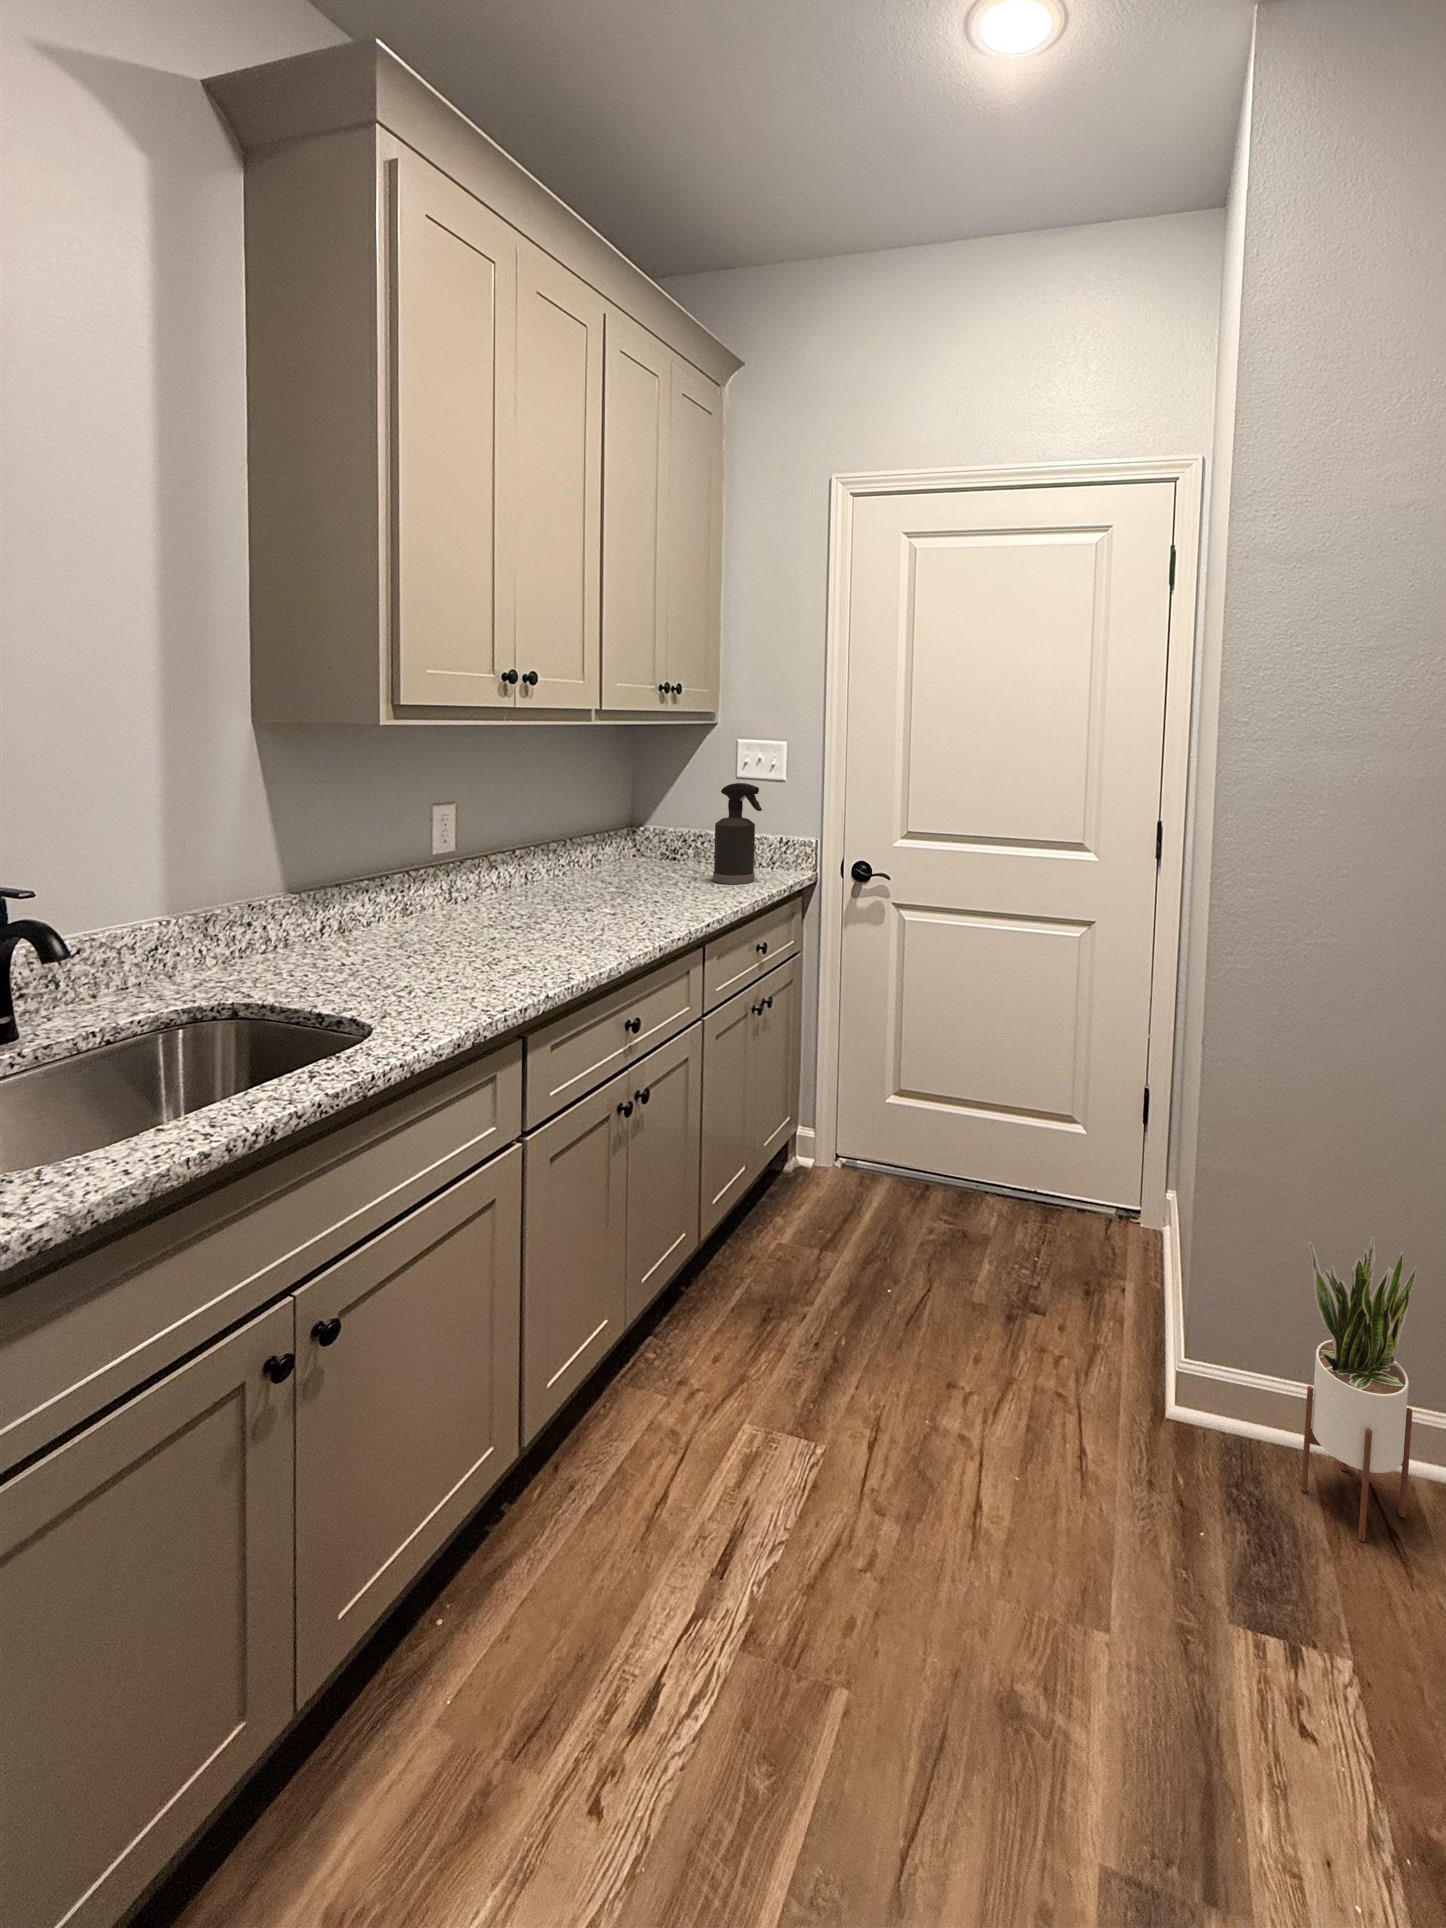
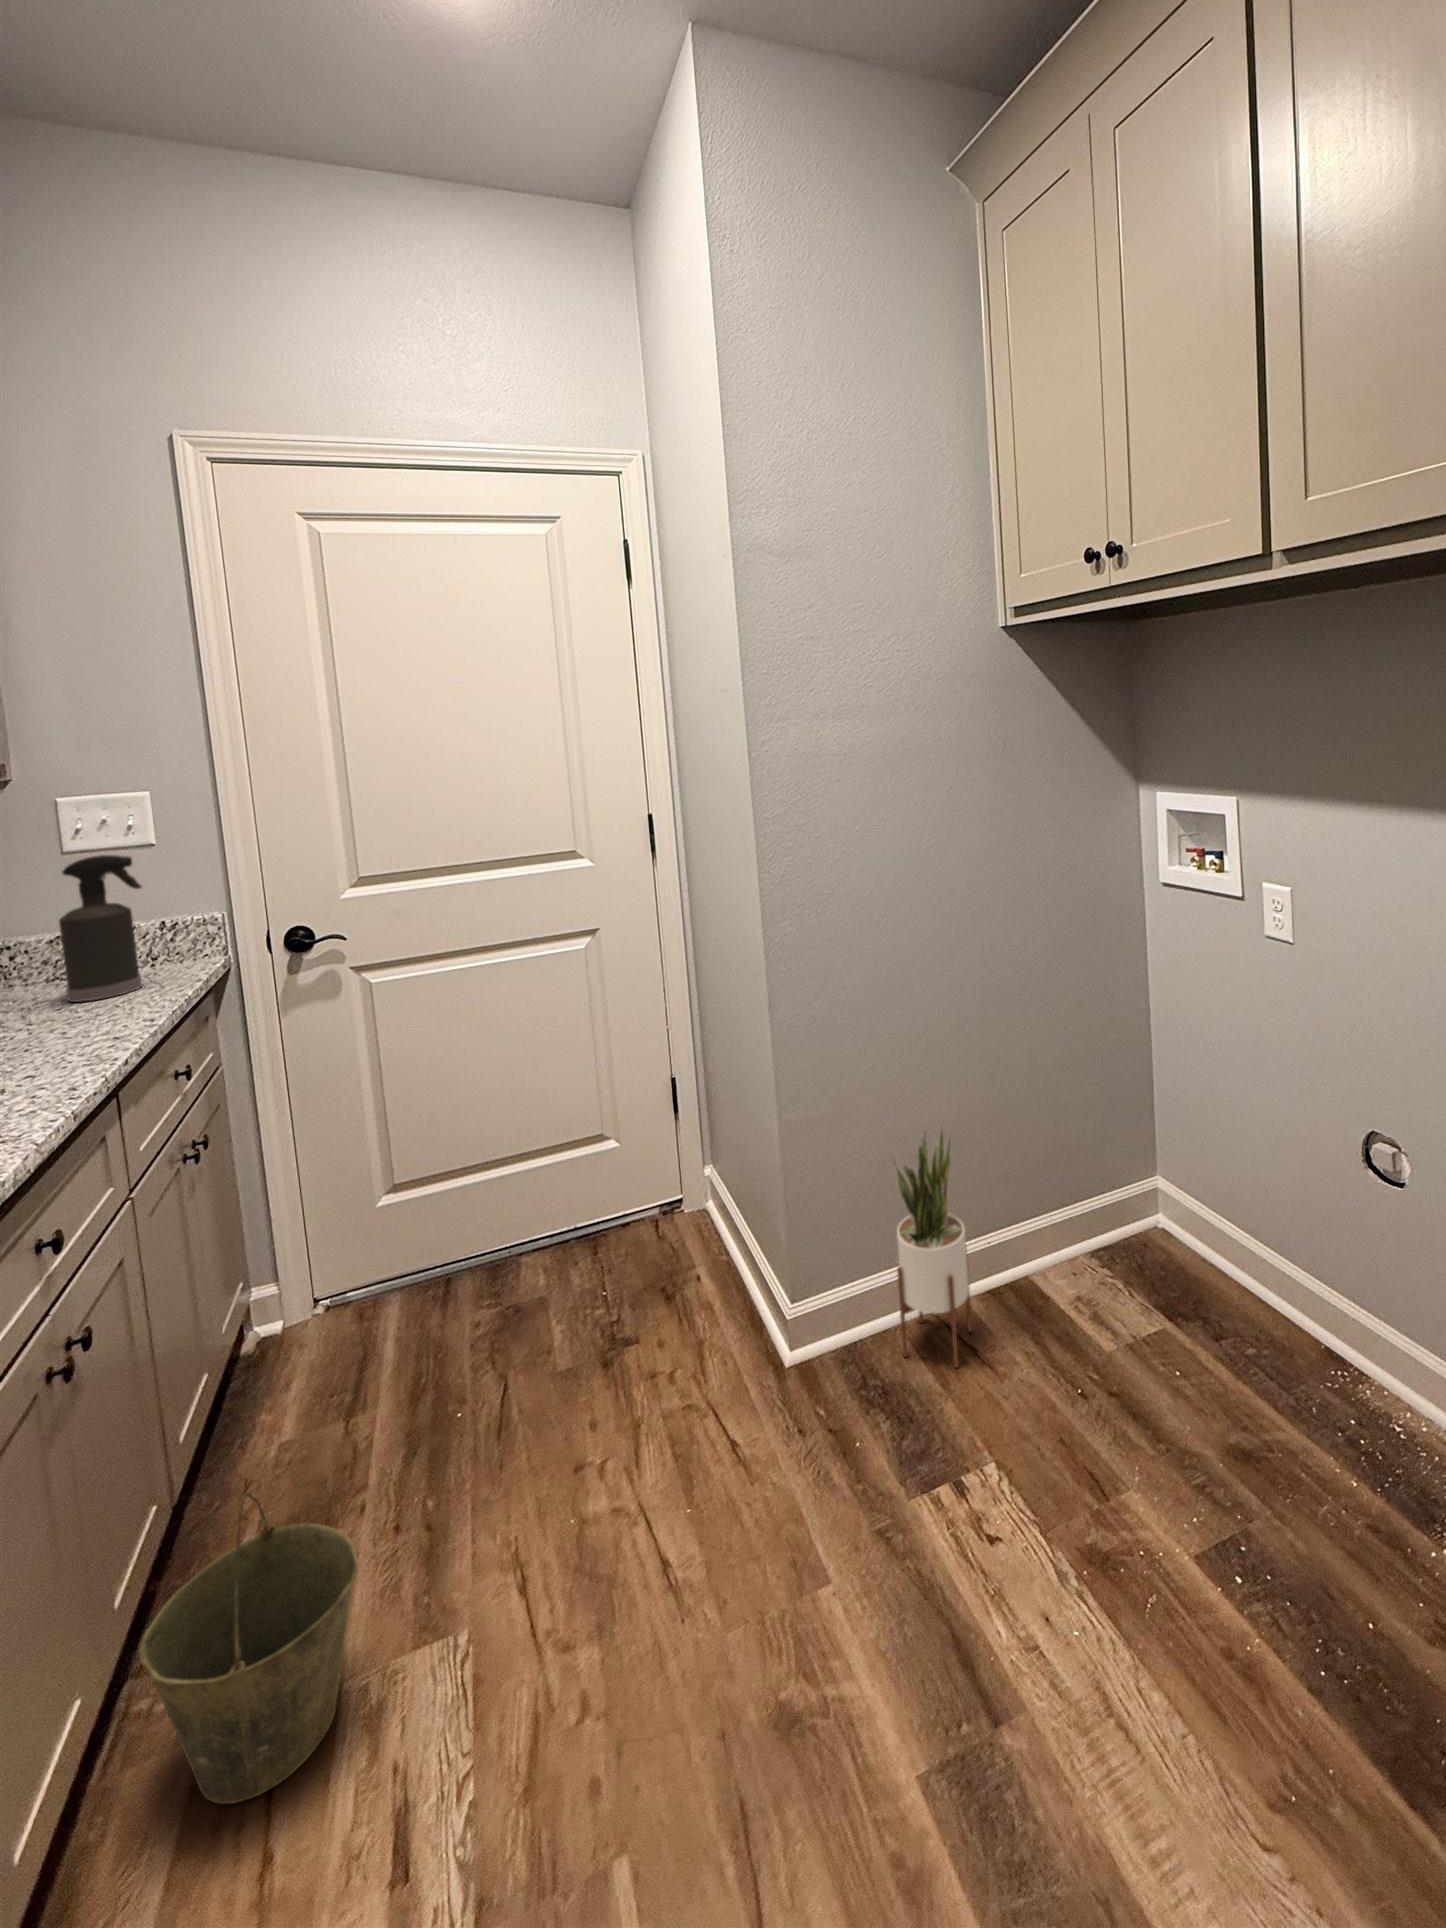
bucket: none [637,1250,763,1457] -> present [139,1493,359,1804]

